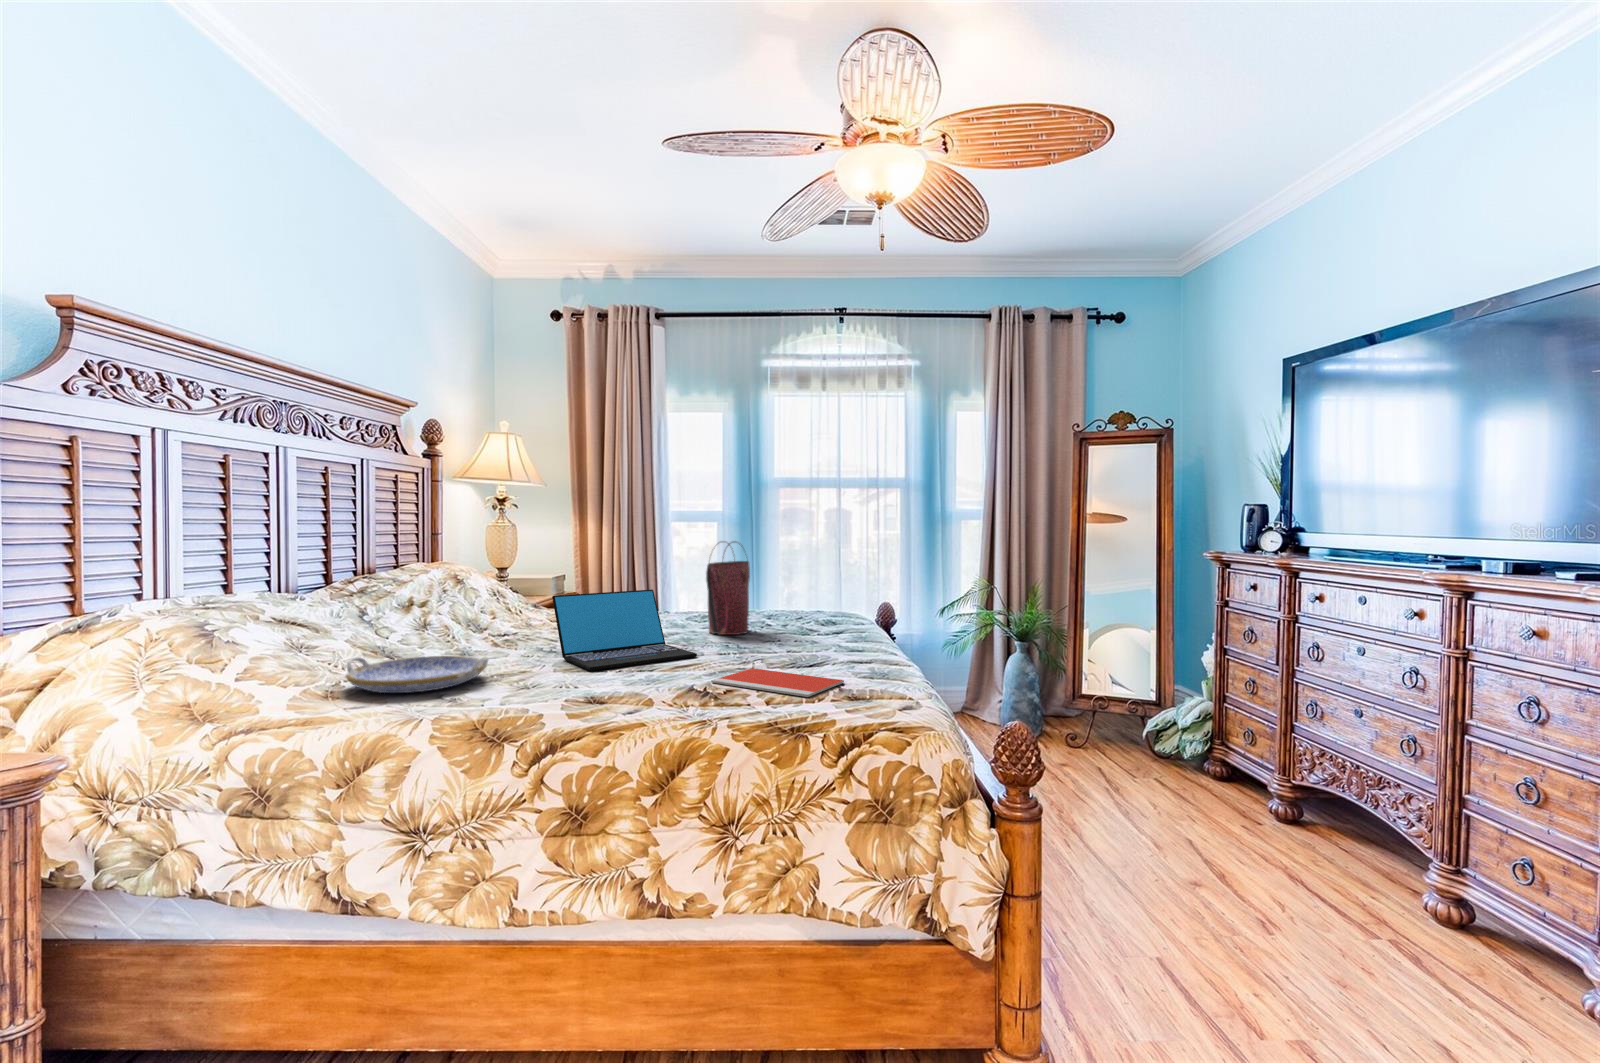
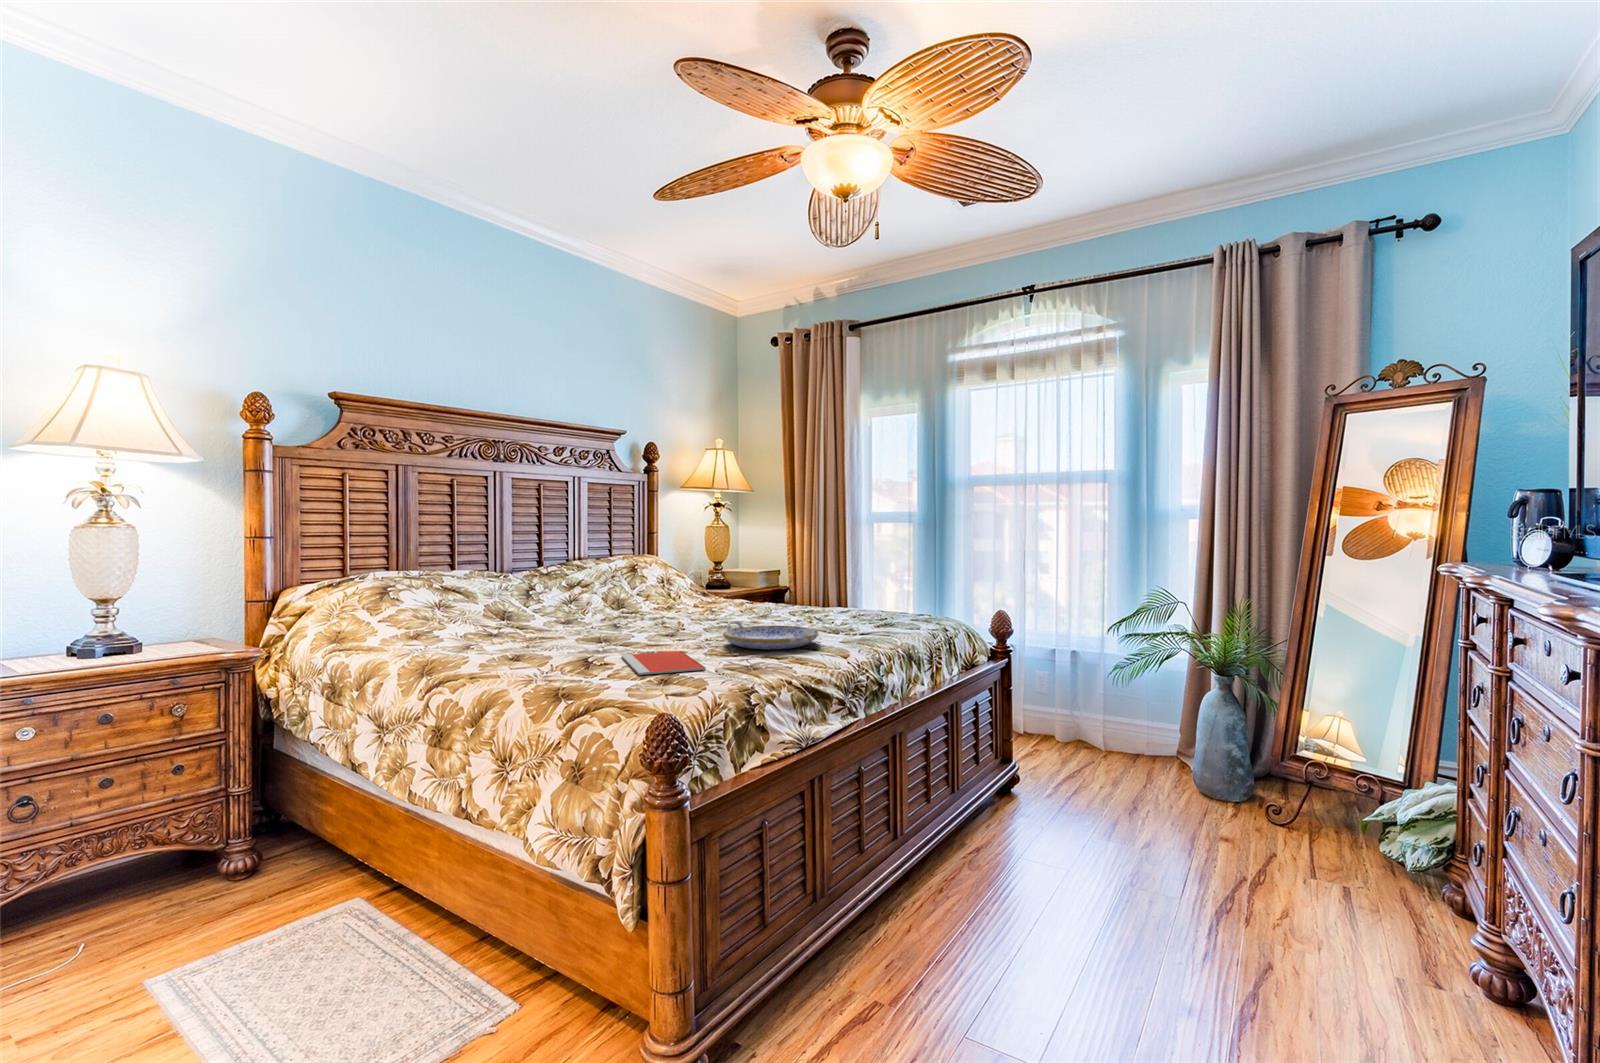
handbag: present [706,541,750,635] -> none [748,539,805,627]
laptop: present [552,590,697,671] -> none [583,580,691,640]
serving tray: present [346,656,488,693] -> present [723,621,819,649]

